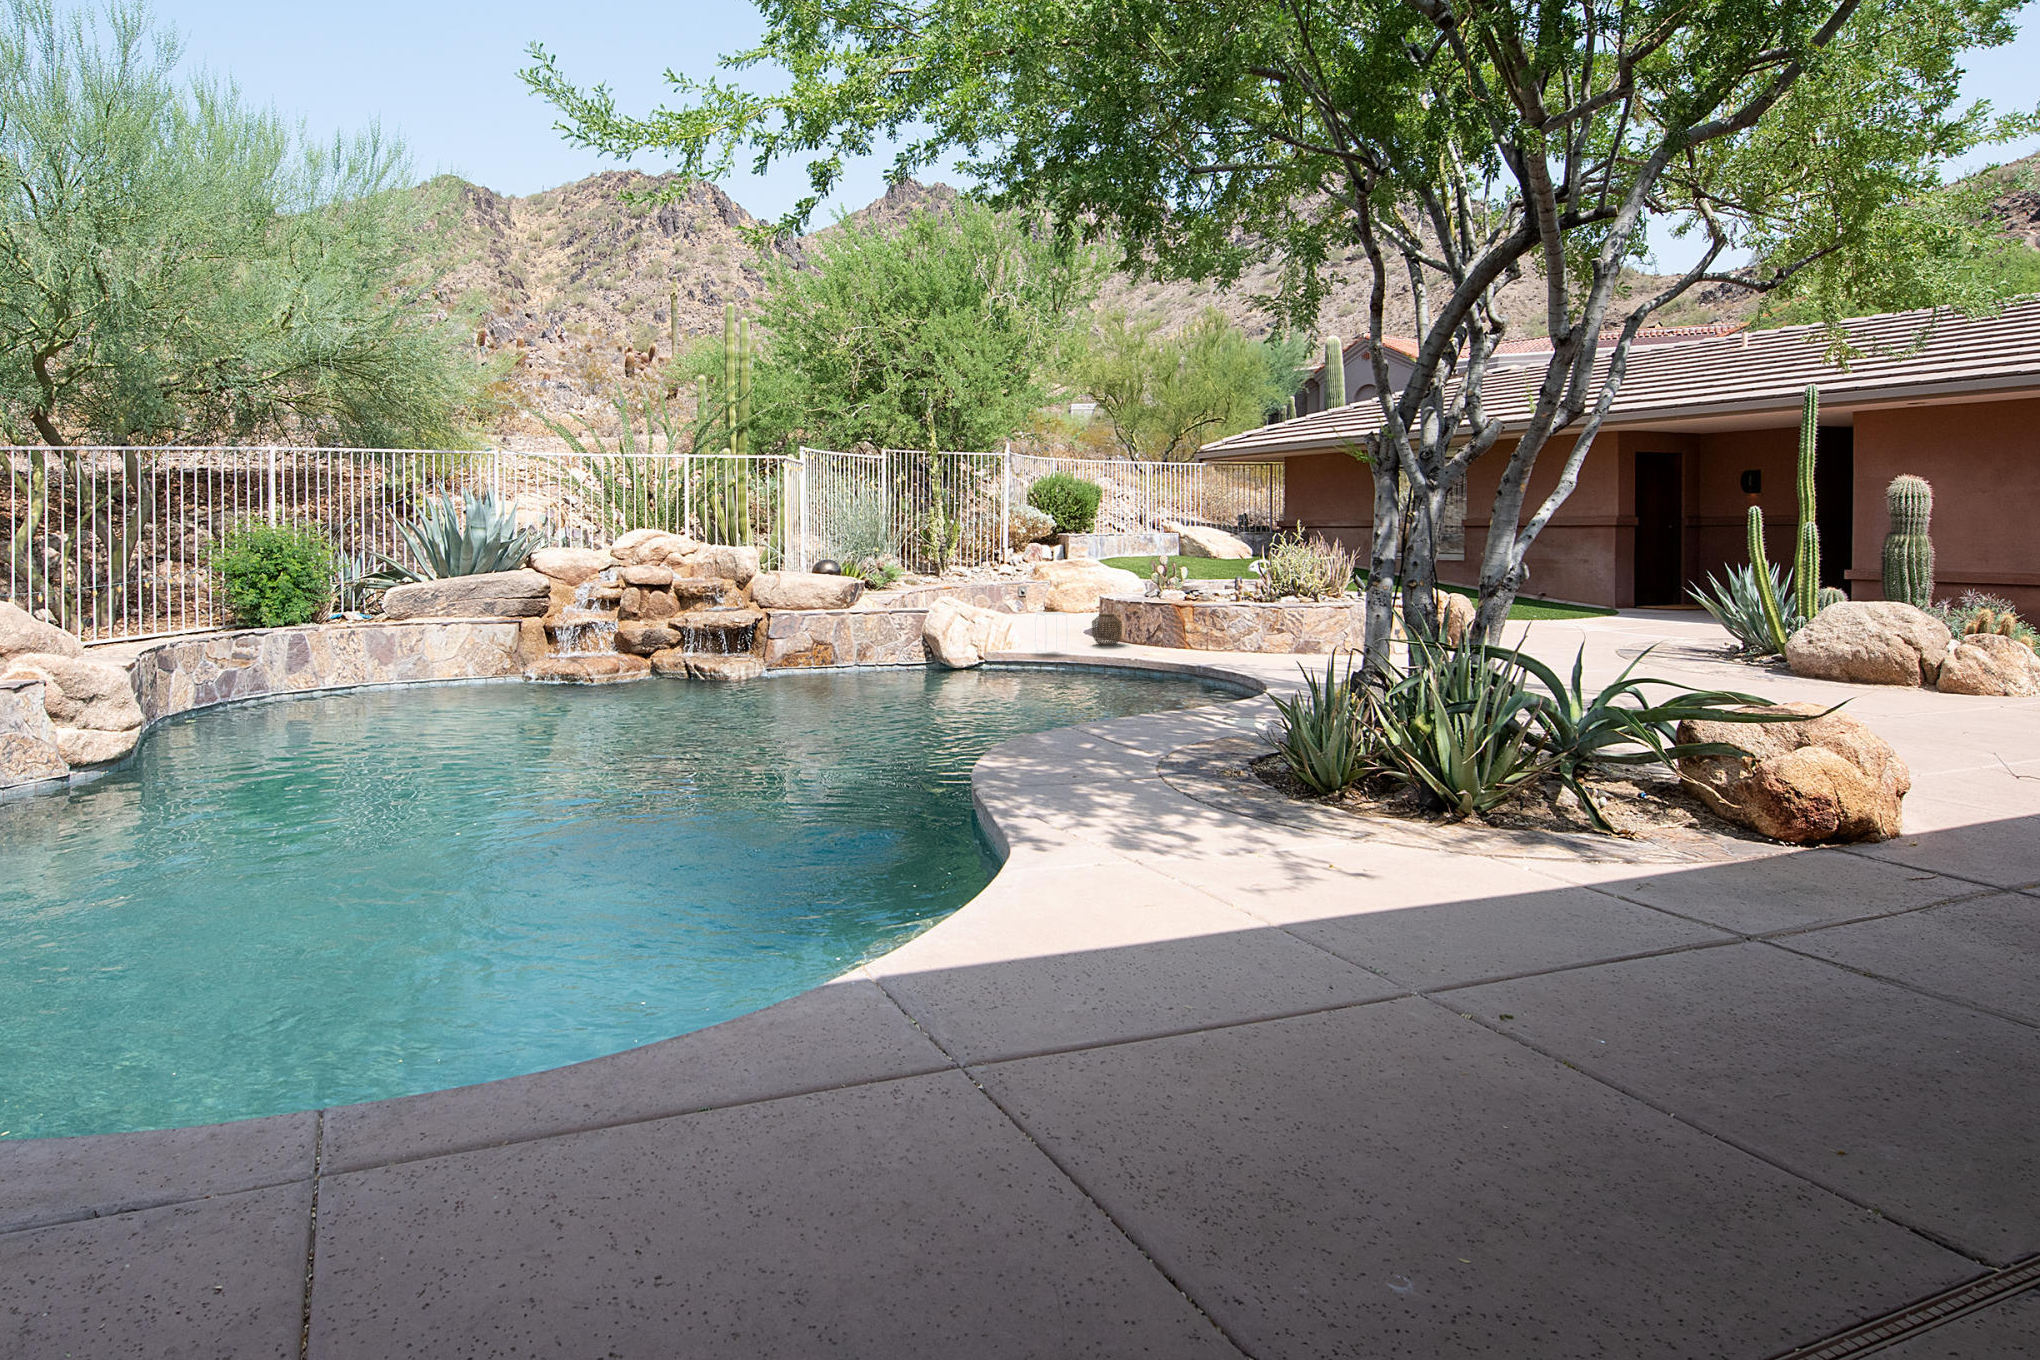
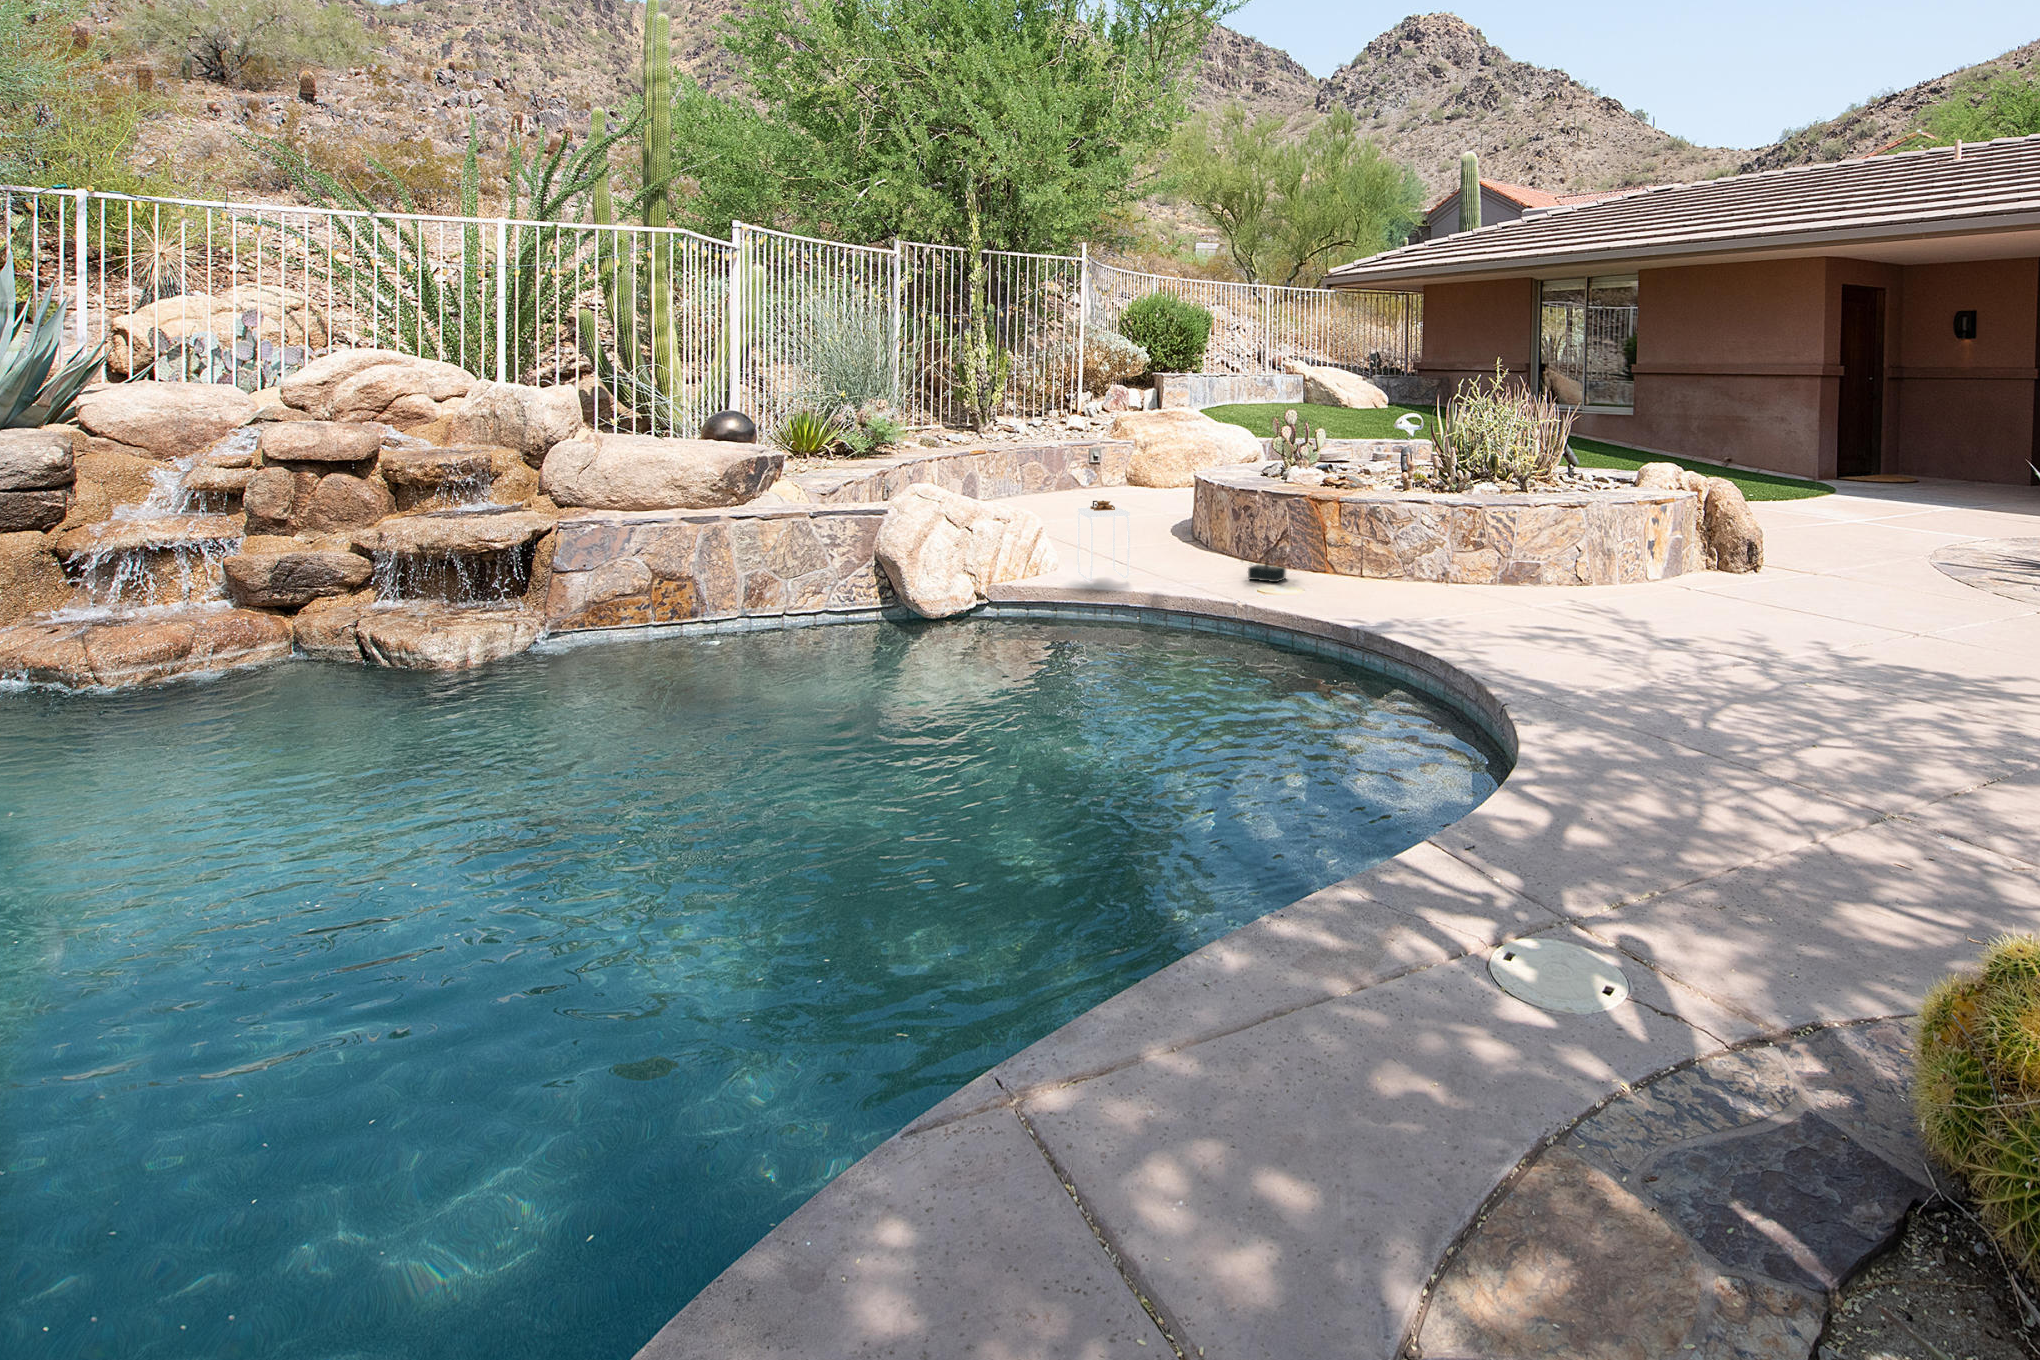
woven basket: present [1092,614,1122,645] -> none [1174,508,1223,562]
decorative plant: none [1132,624,1165,652] -> present [1240,533,1288,582]

